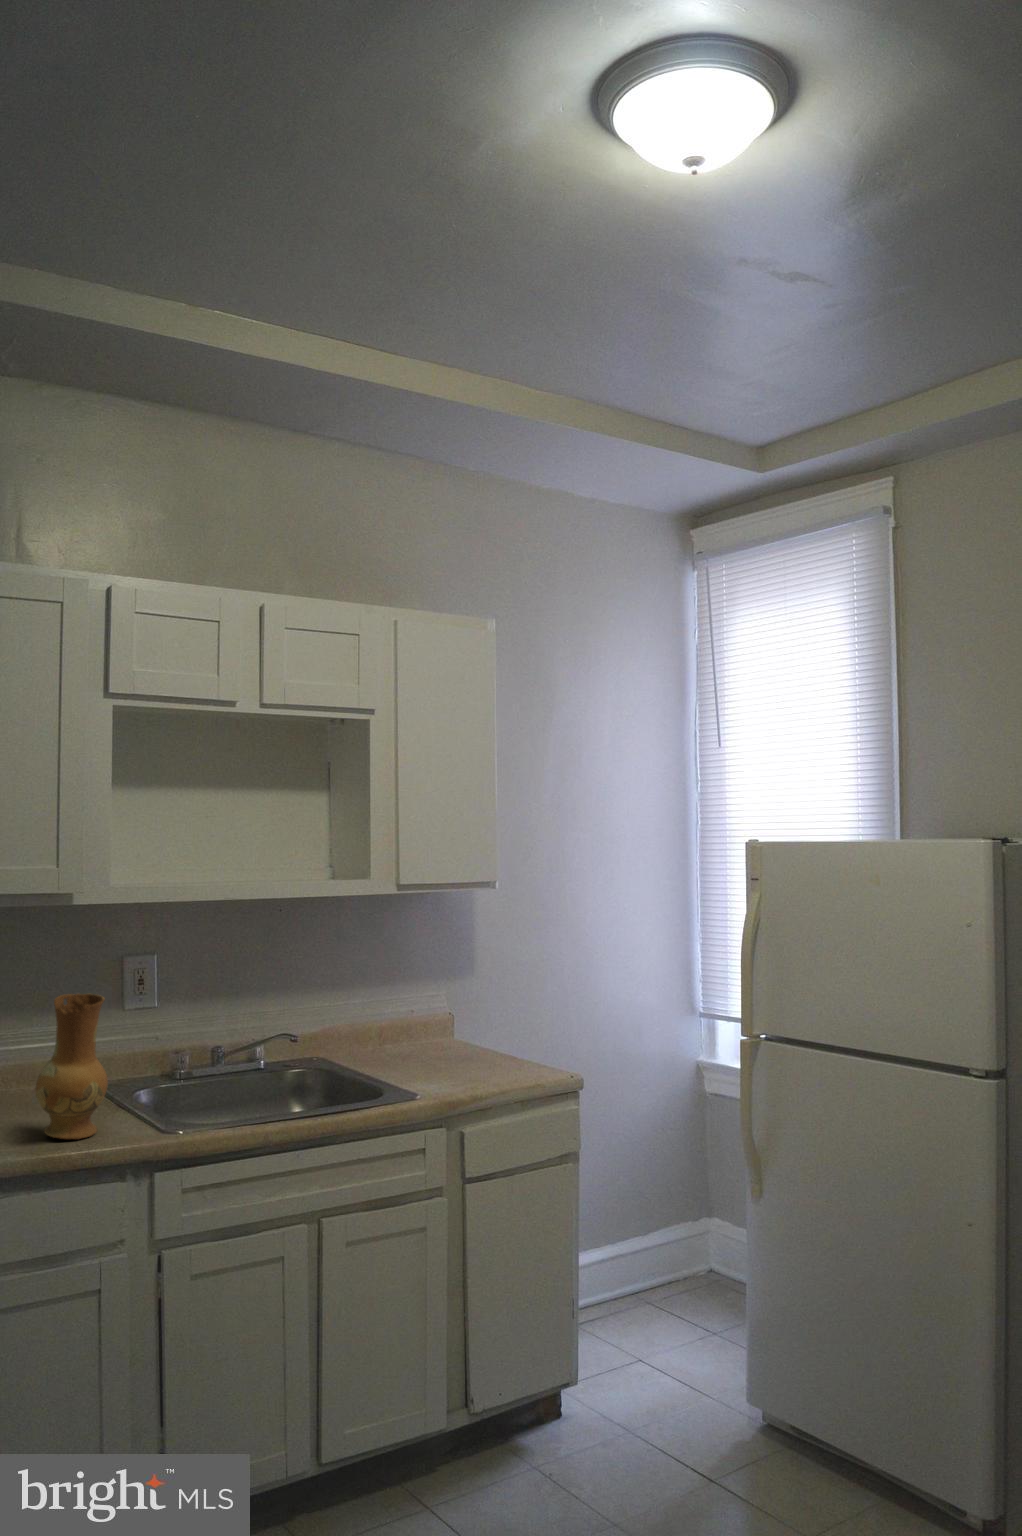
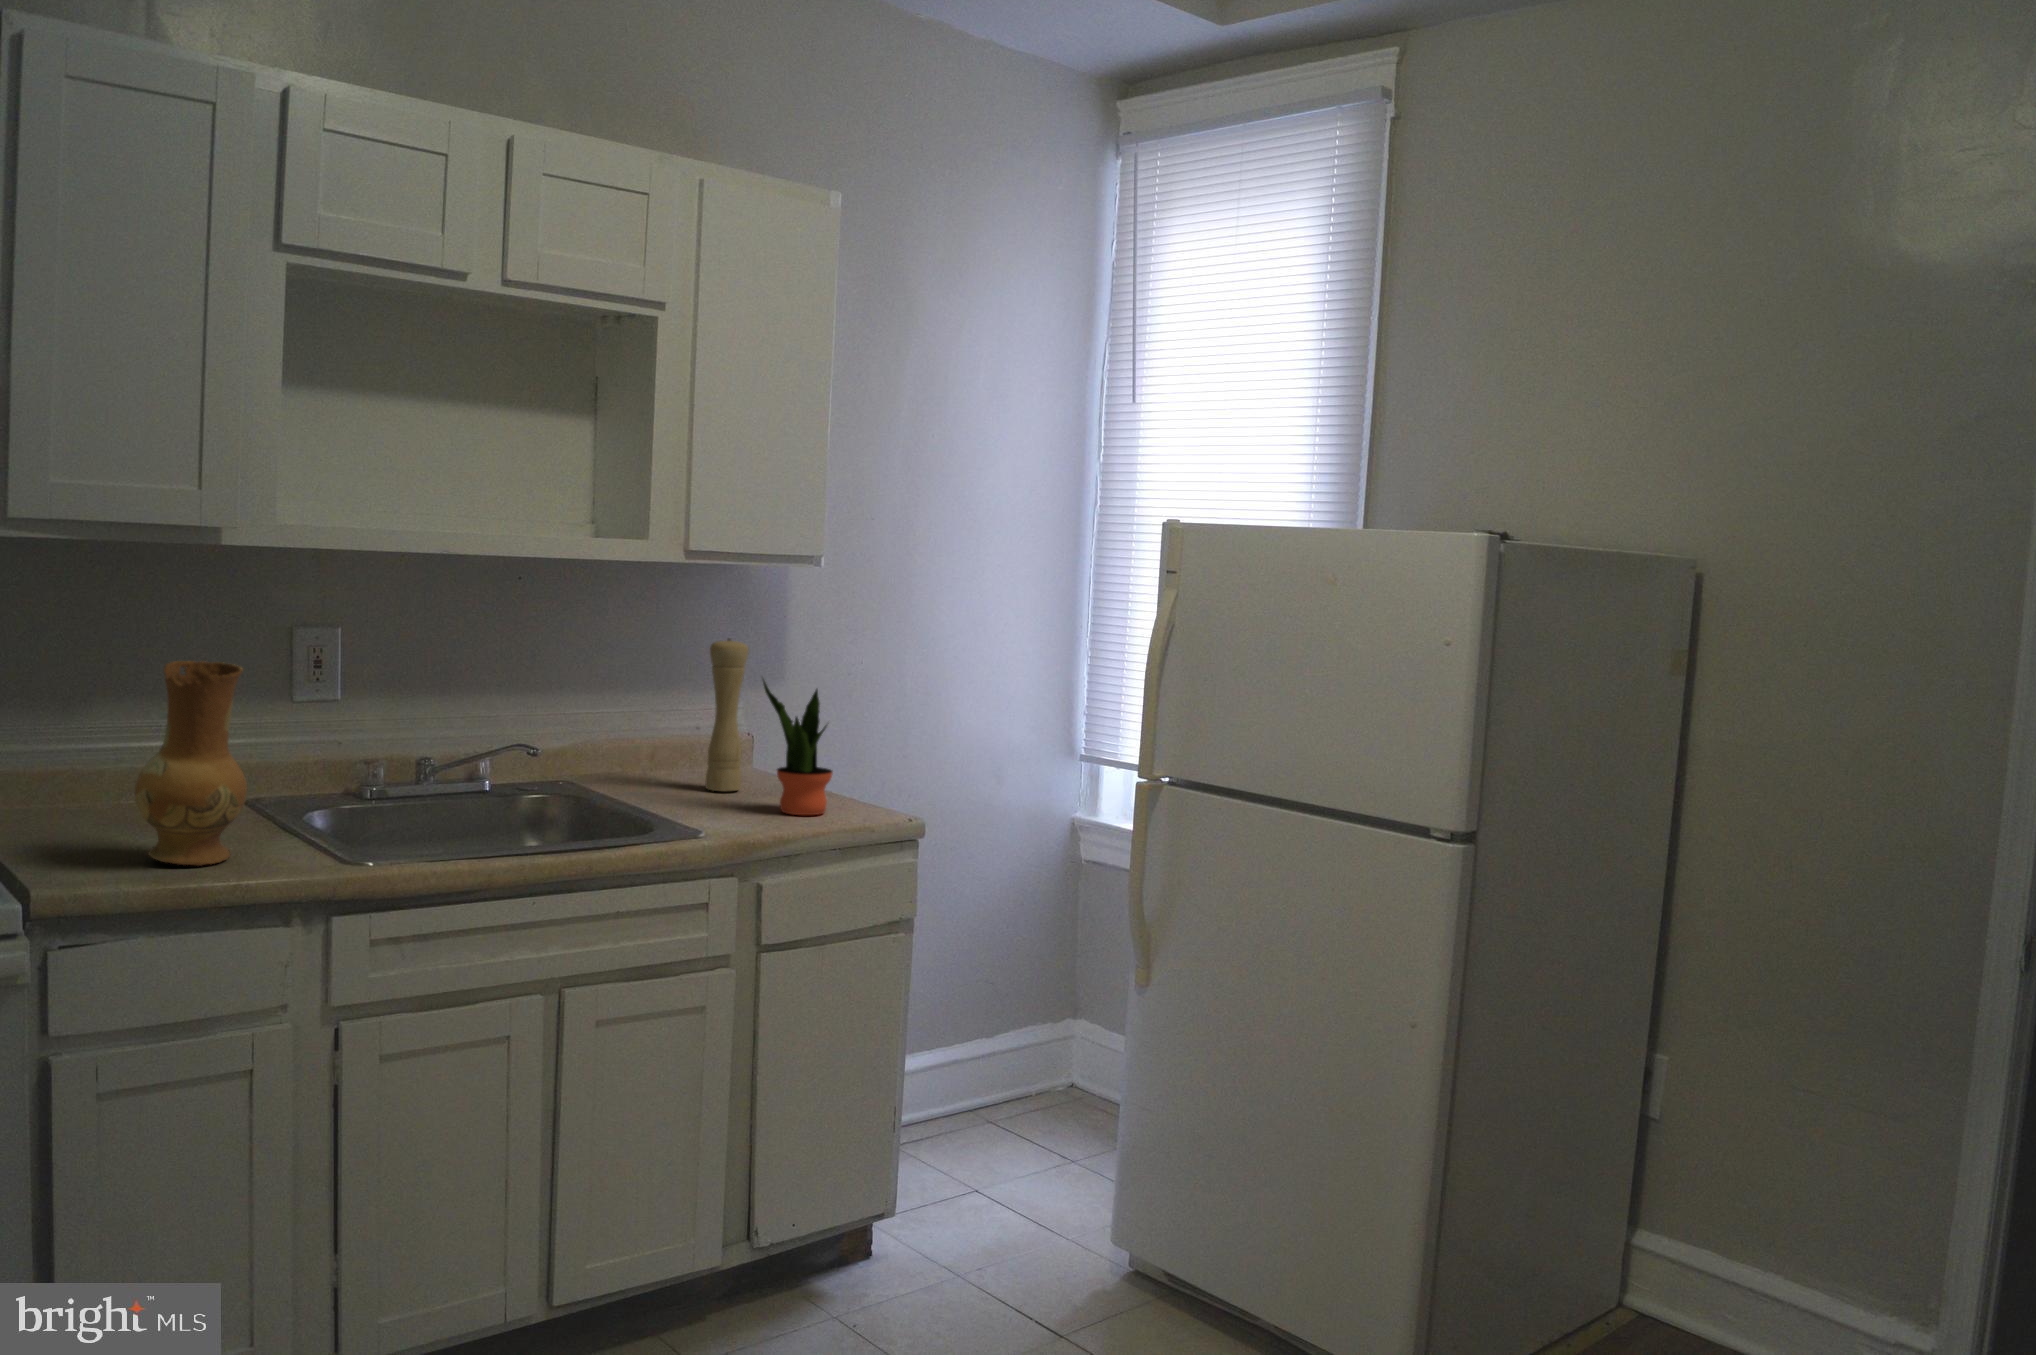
pepper mill: none [415,942,443,1057] -> present [705,638,749,791]
potted plant: none [454,970,510,1075] -> present [763,679,833,815]

